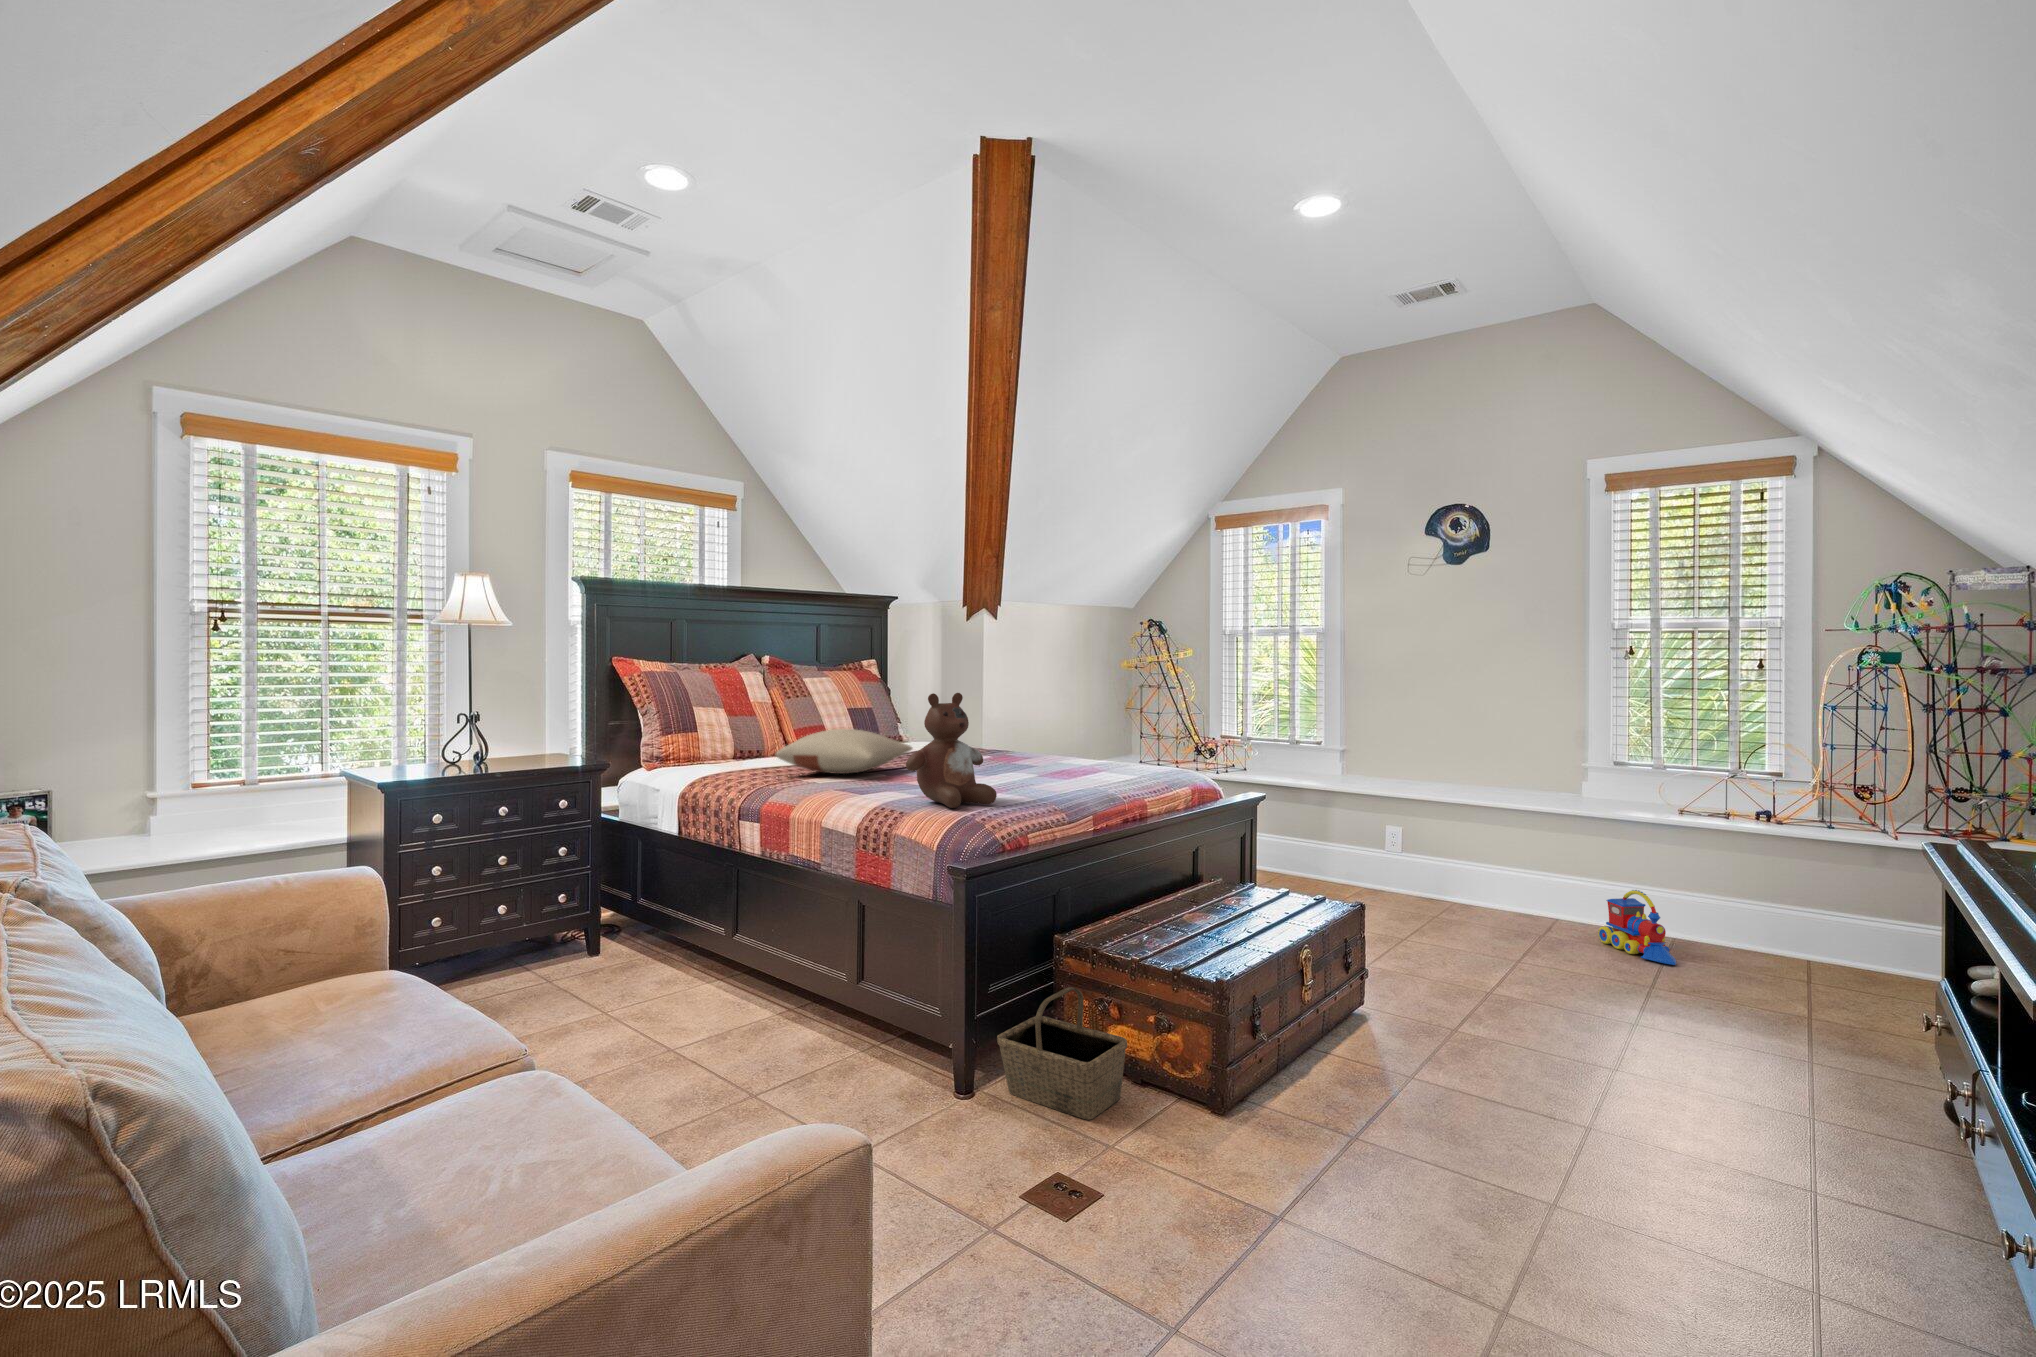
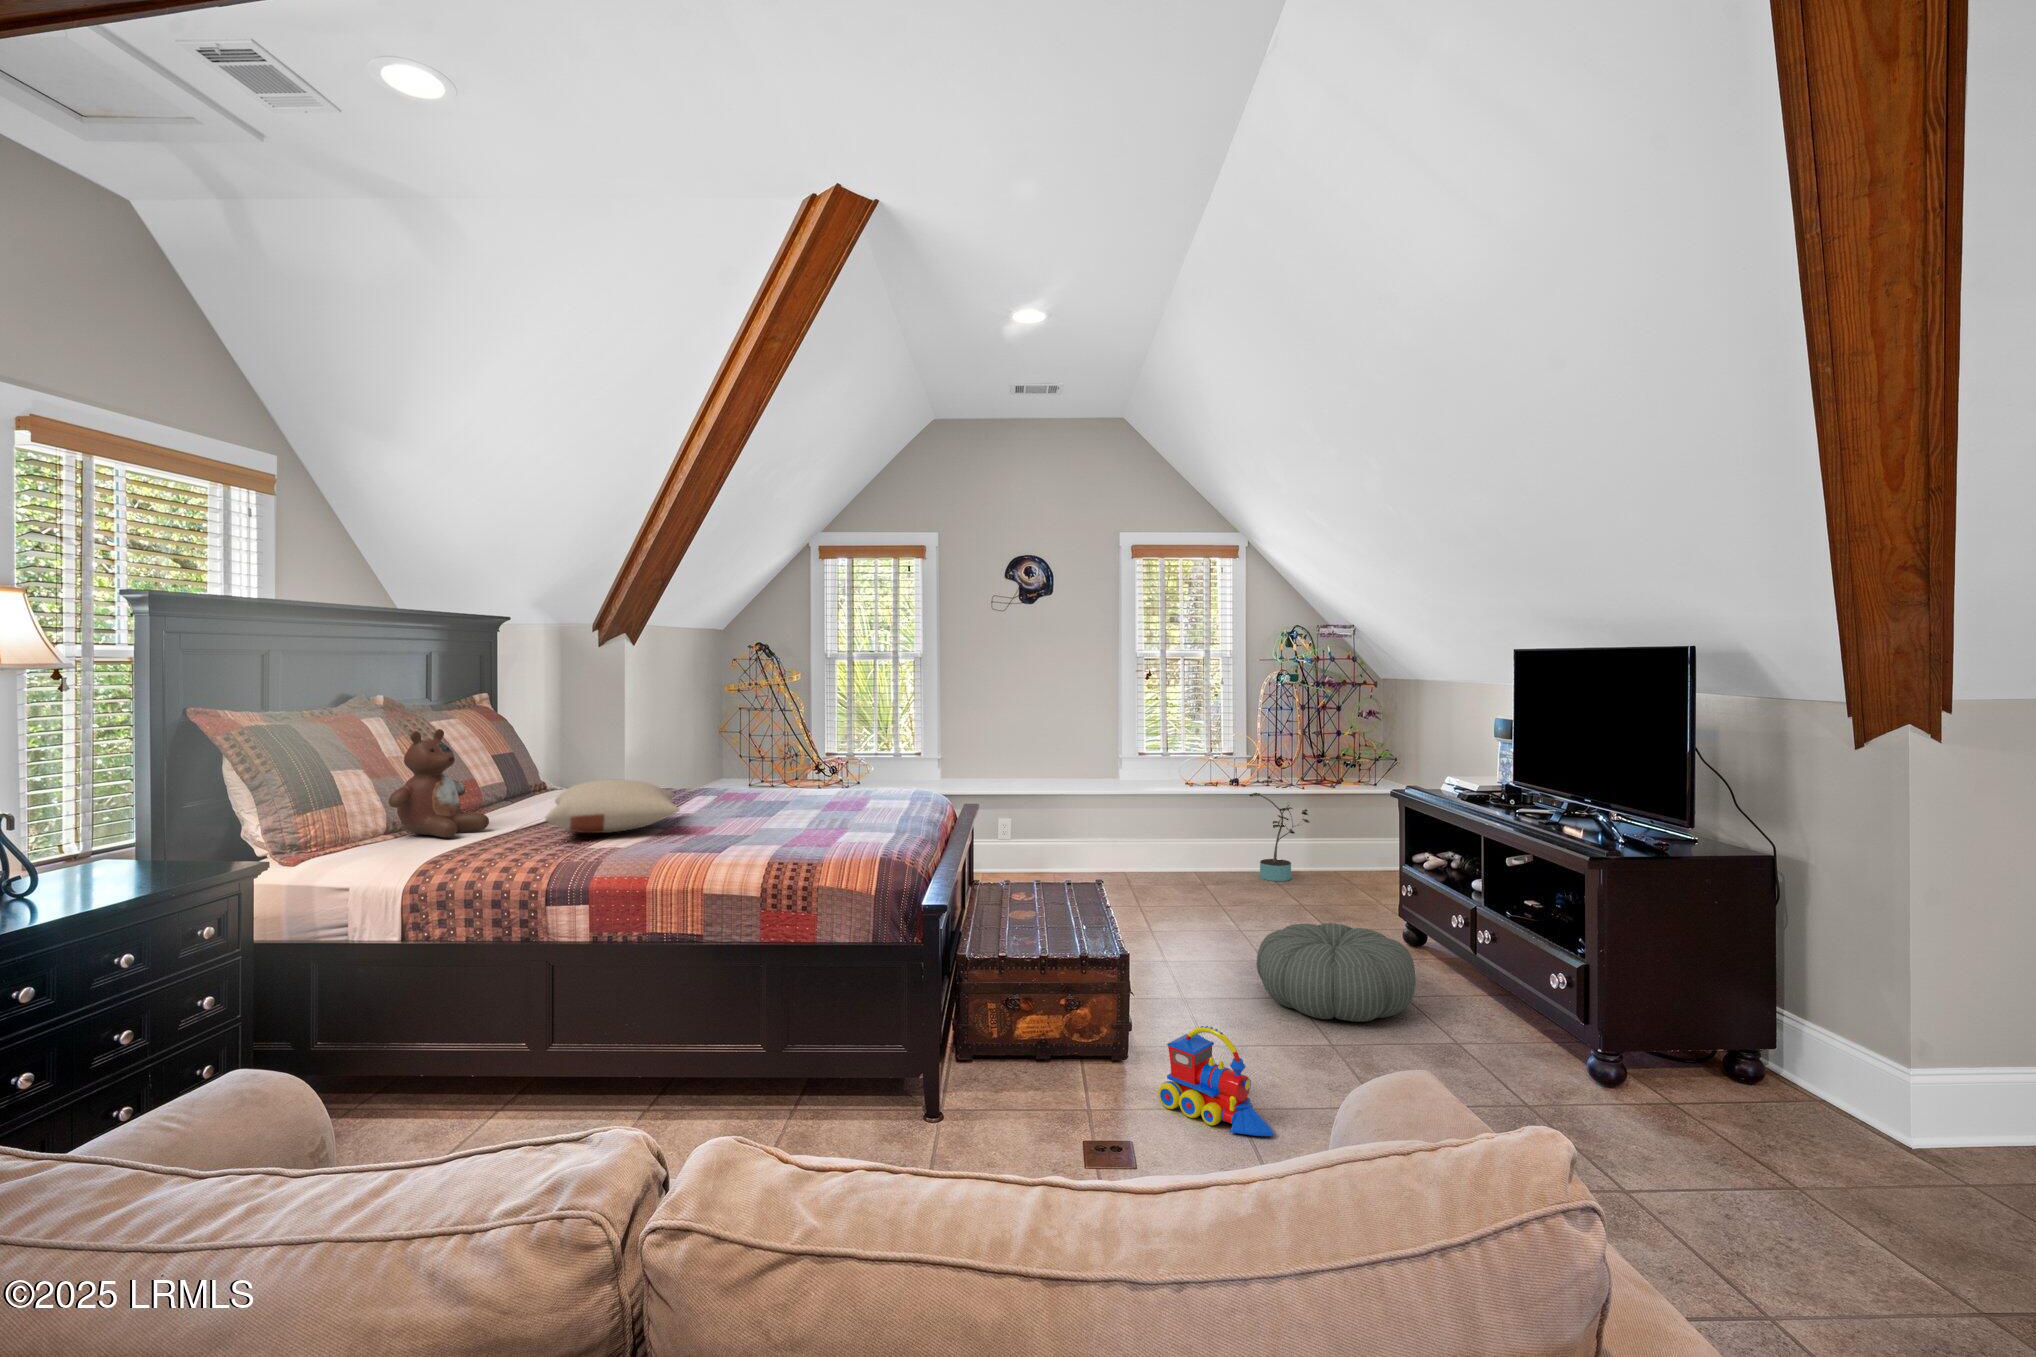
stuffed bear: present [906,693,997,808] -> present [389,729,489,838]
potted plant: none [1775,818,1893,978] -> present [1249,780,1309,881]
toy train: present [1598,890,1676,965] -> present [1158,1026,1273,1136]
basket: present [997,987,1127,1120] -> none [949,998,1056,1113]
pouf: none [1524,1014,1808,1186] -> present [1257,923,1416,1022]

